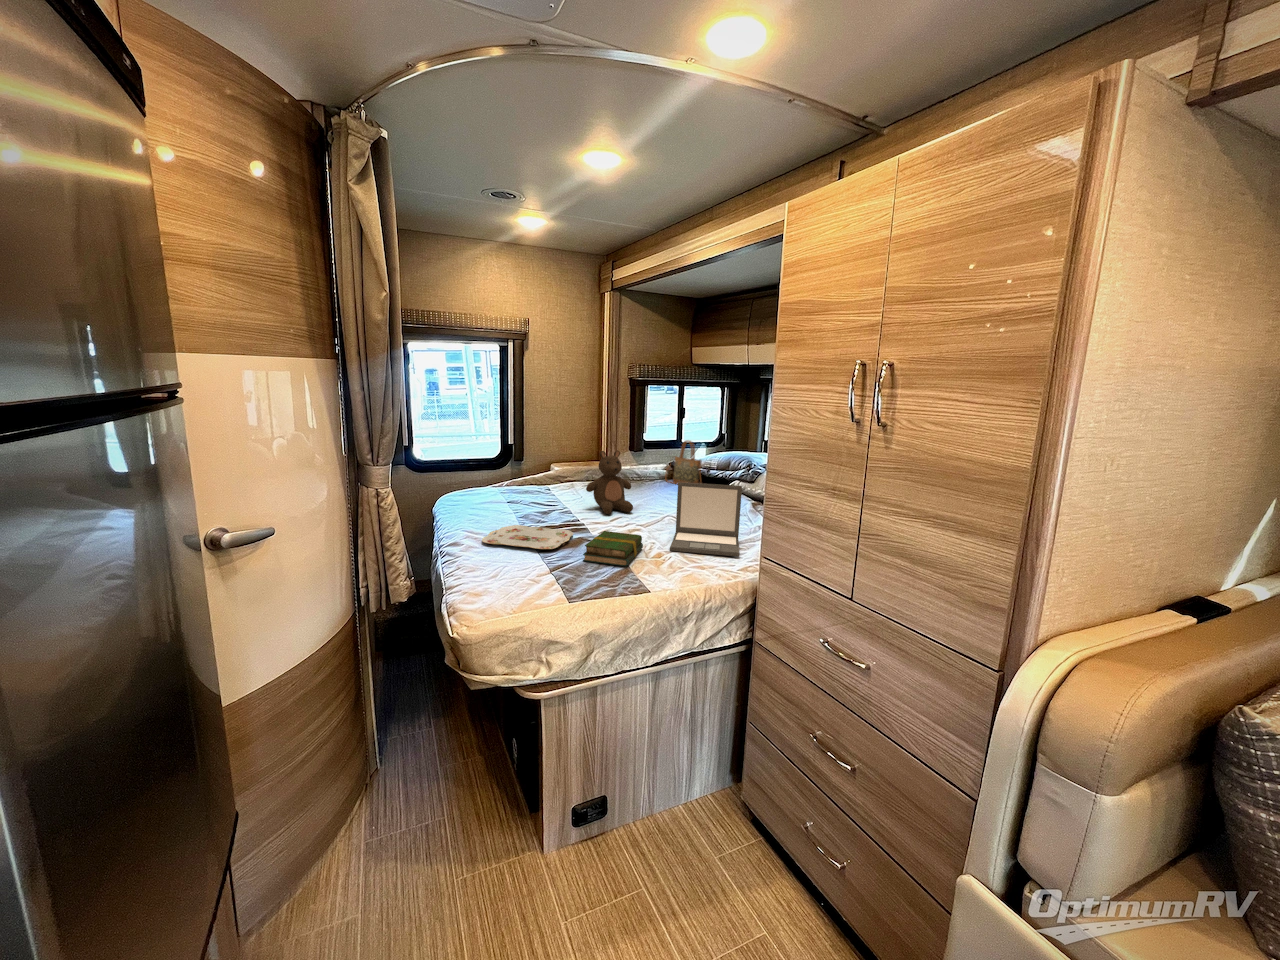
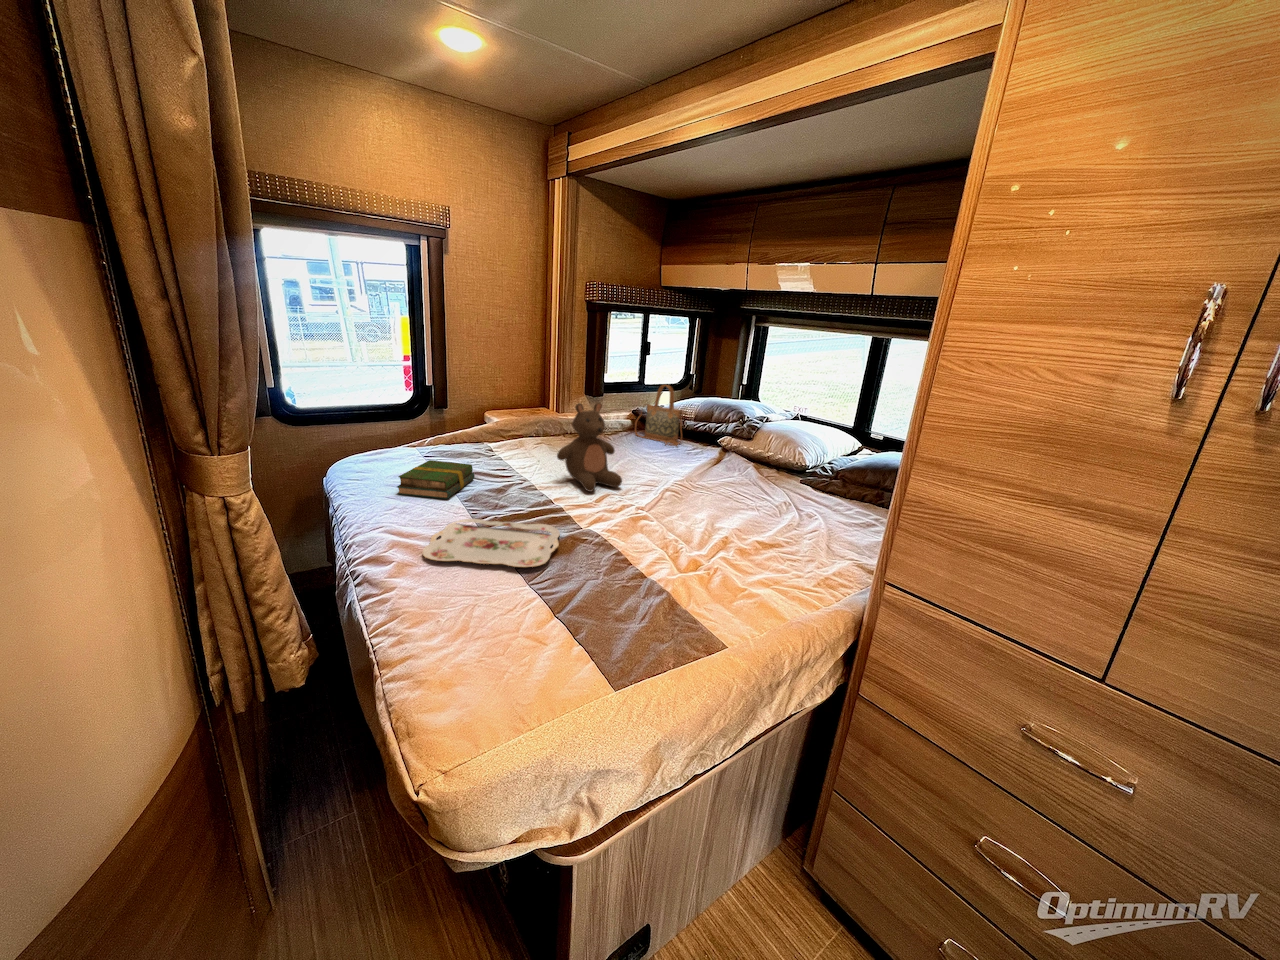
laptop: present [670,482,742,557] -> none [695,453,799,560]
book: present [583,531,643,566] -> present [397,460,475,499]

